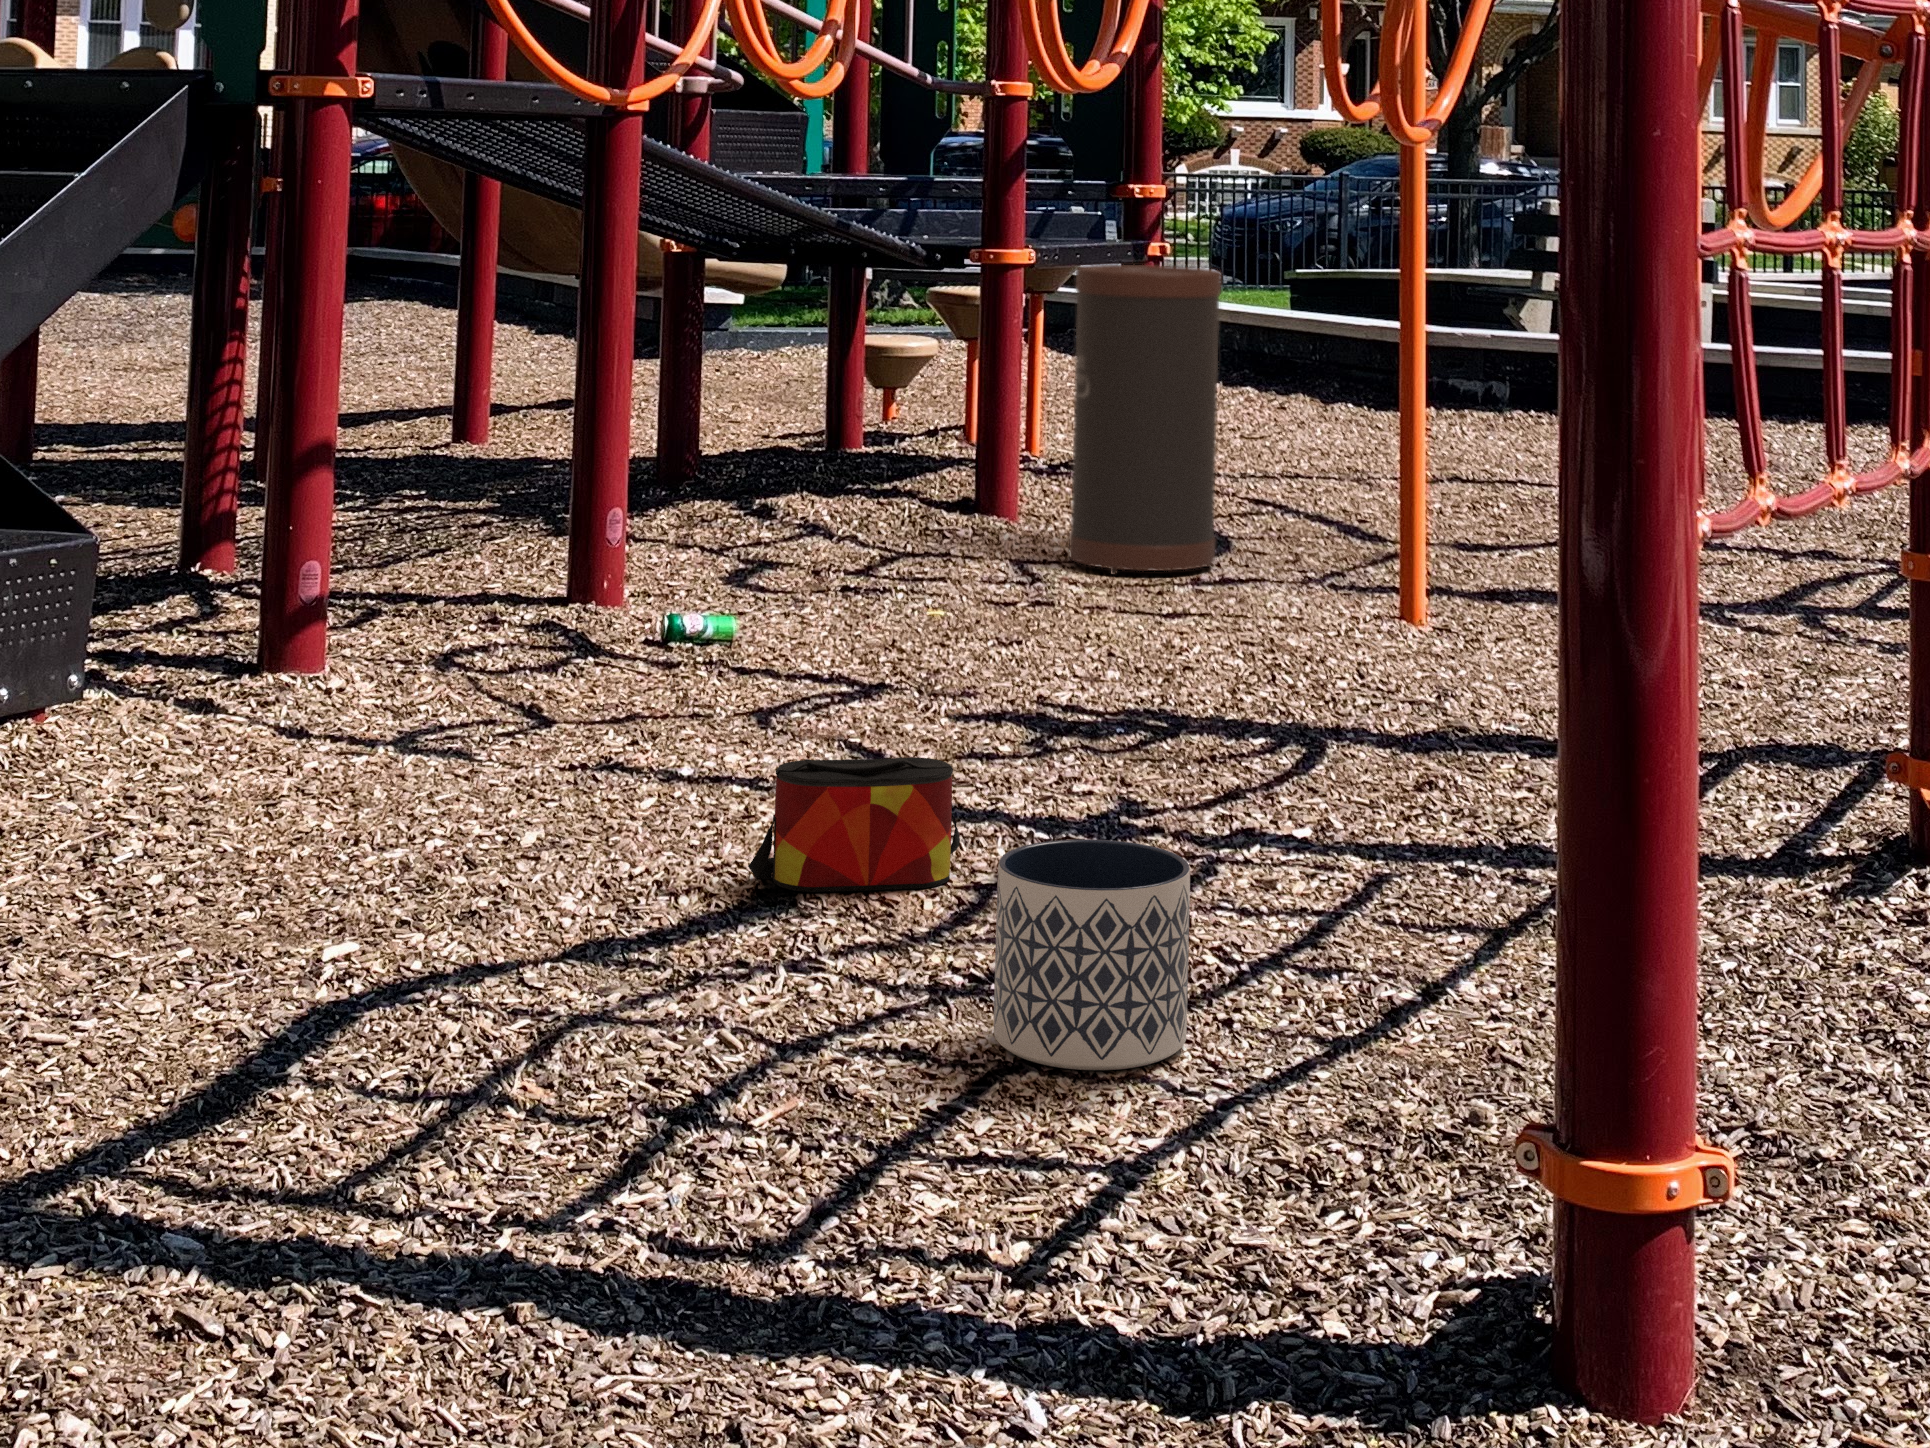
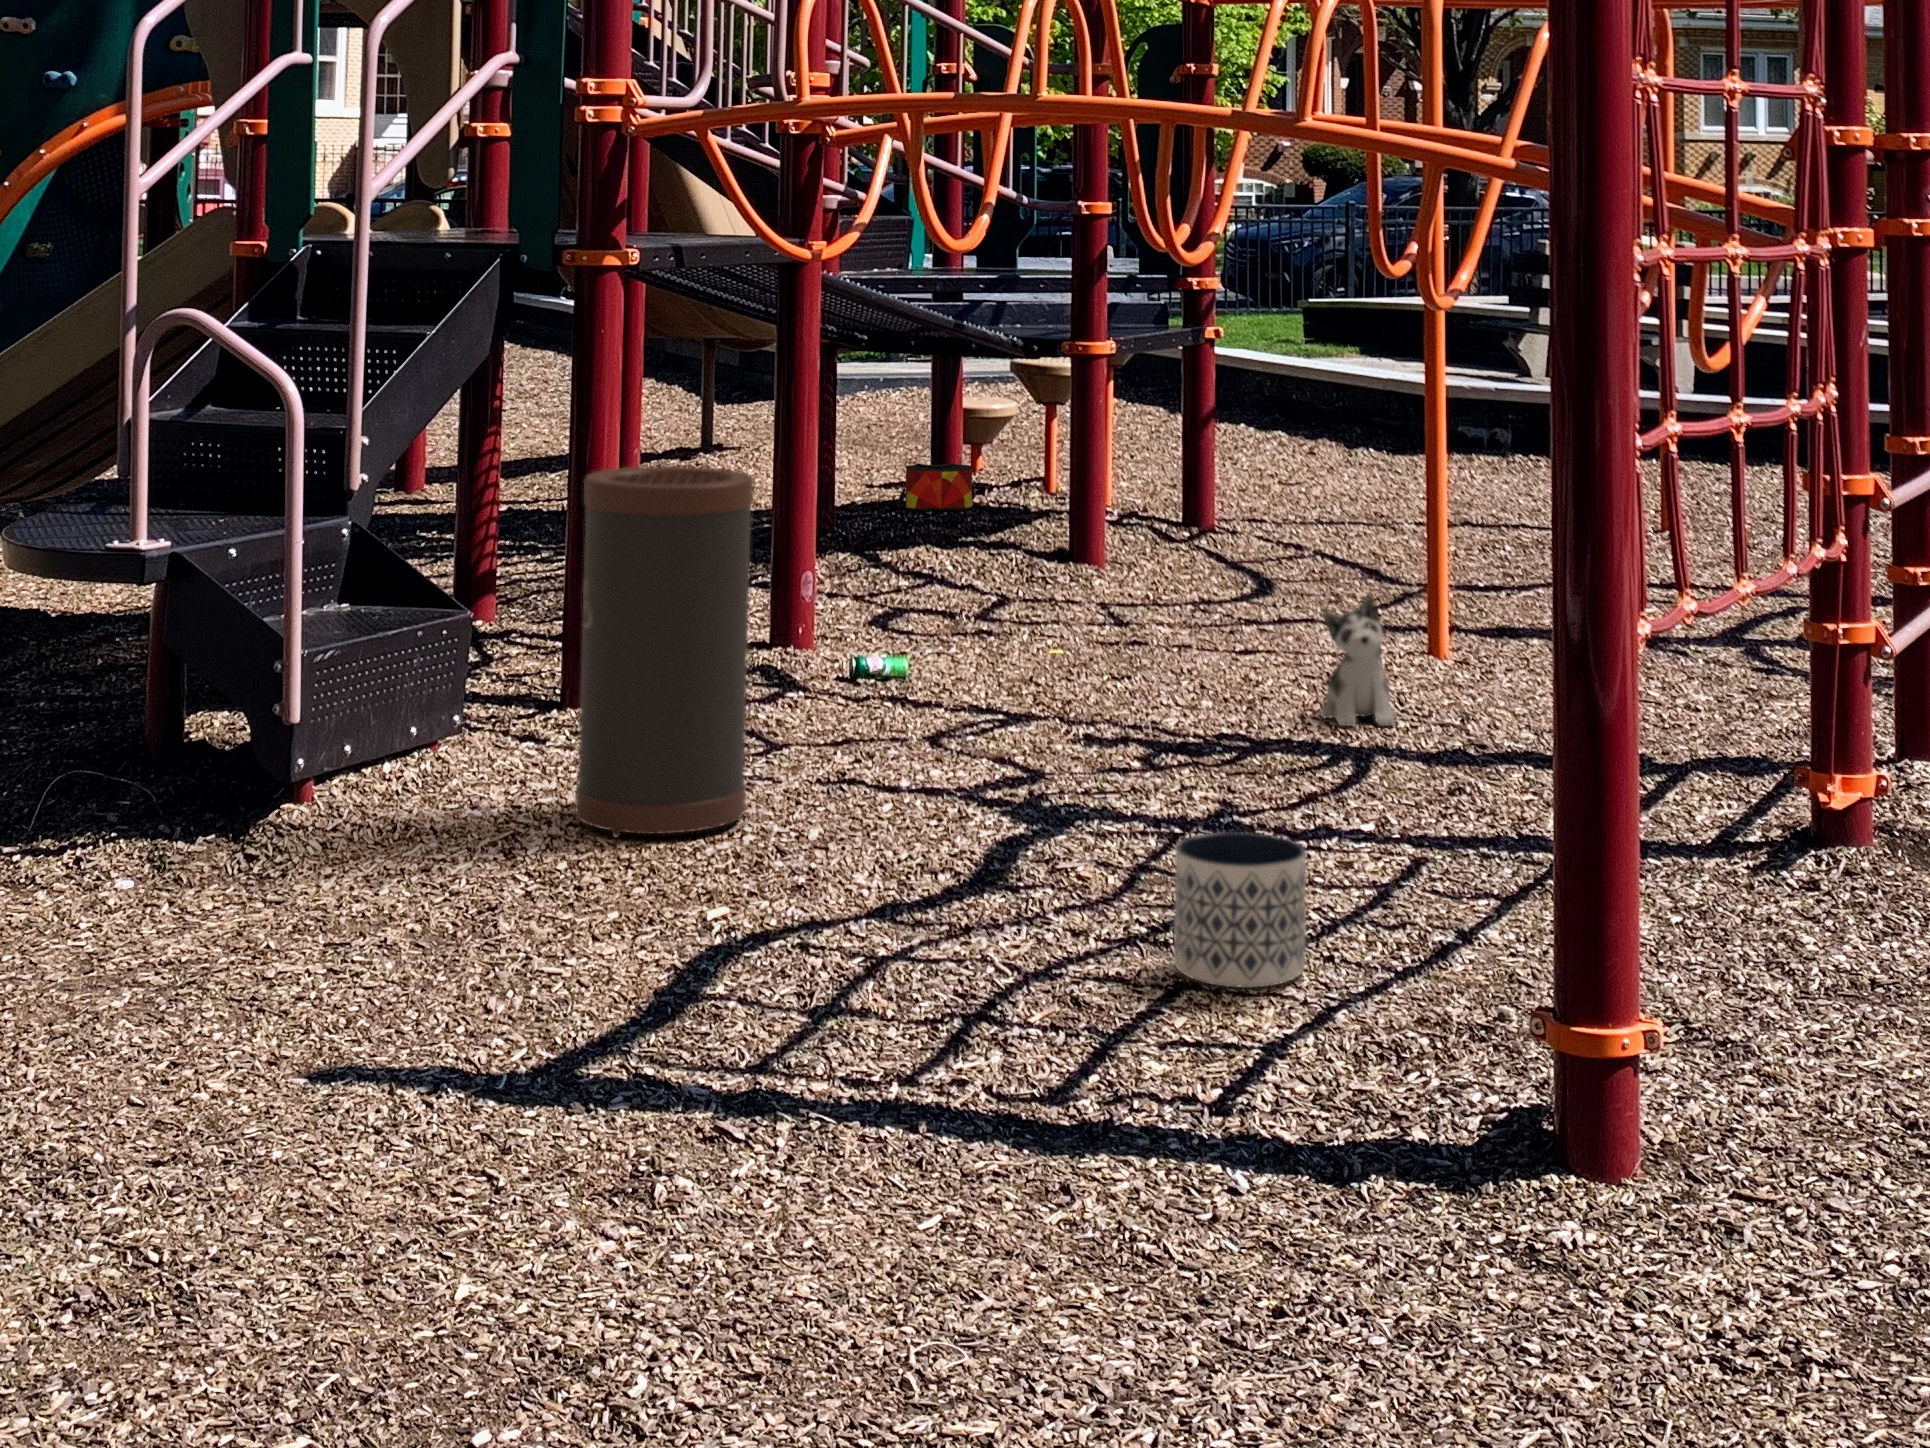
trash can: present [1069,265,1222,575] -> present [575,466,754,837]
plush toy: none [1247,532,1348,703] -> present [1320,595,1396,726]
bag: present [748,757,960,892] -> present [896,463,975,510]

